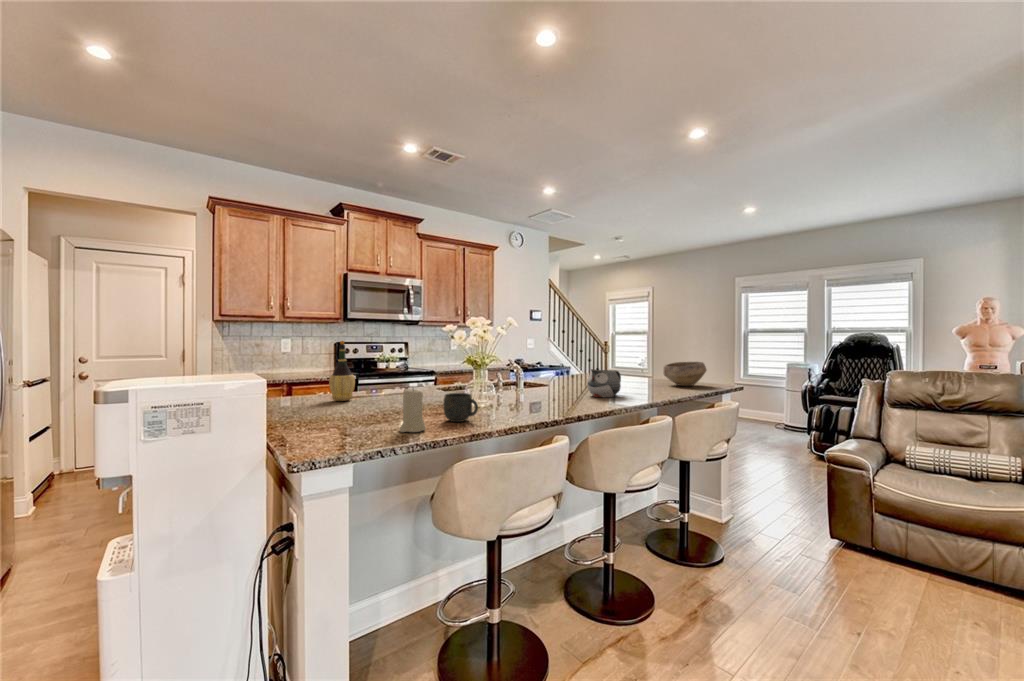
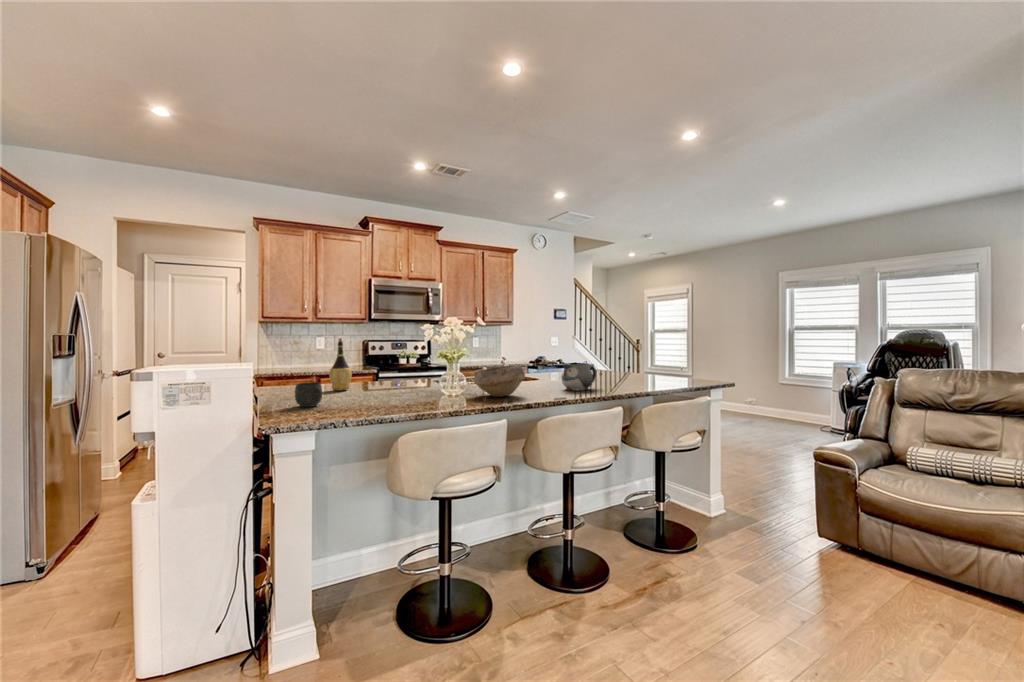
bowl: present [663,362,707,386] -> present [474,365,525,397]
candle: present [400,389,426,432] -> none [359,376,382,414]
mug: present [443,393,478,422] -> present [295,382,322,407]

